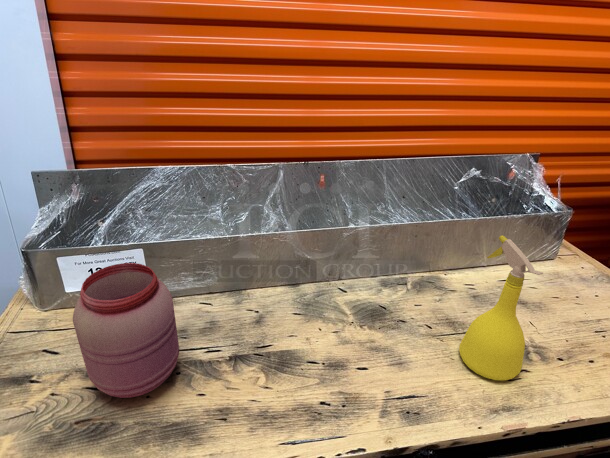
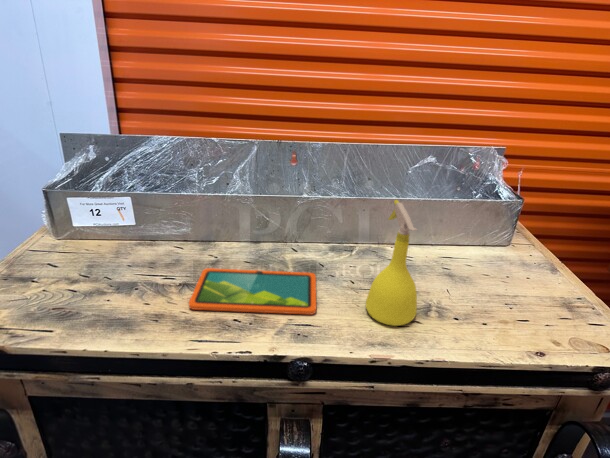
jar: present [73,263,179,398] -> none [57,198,139,298]
tablet: none [253,320,411,395] -> present [189,268,316,315]

